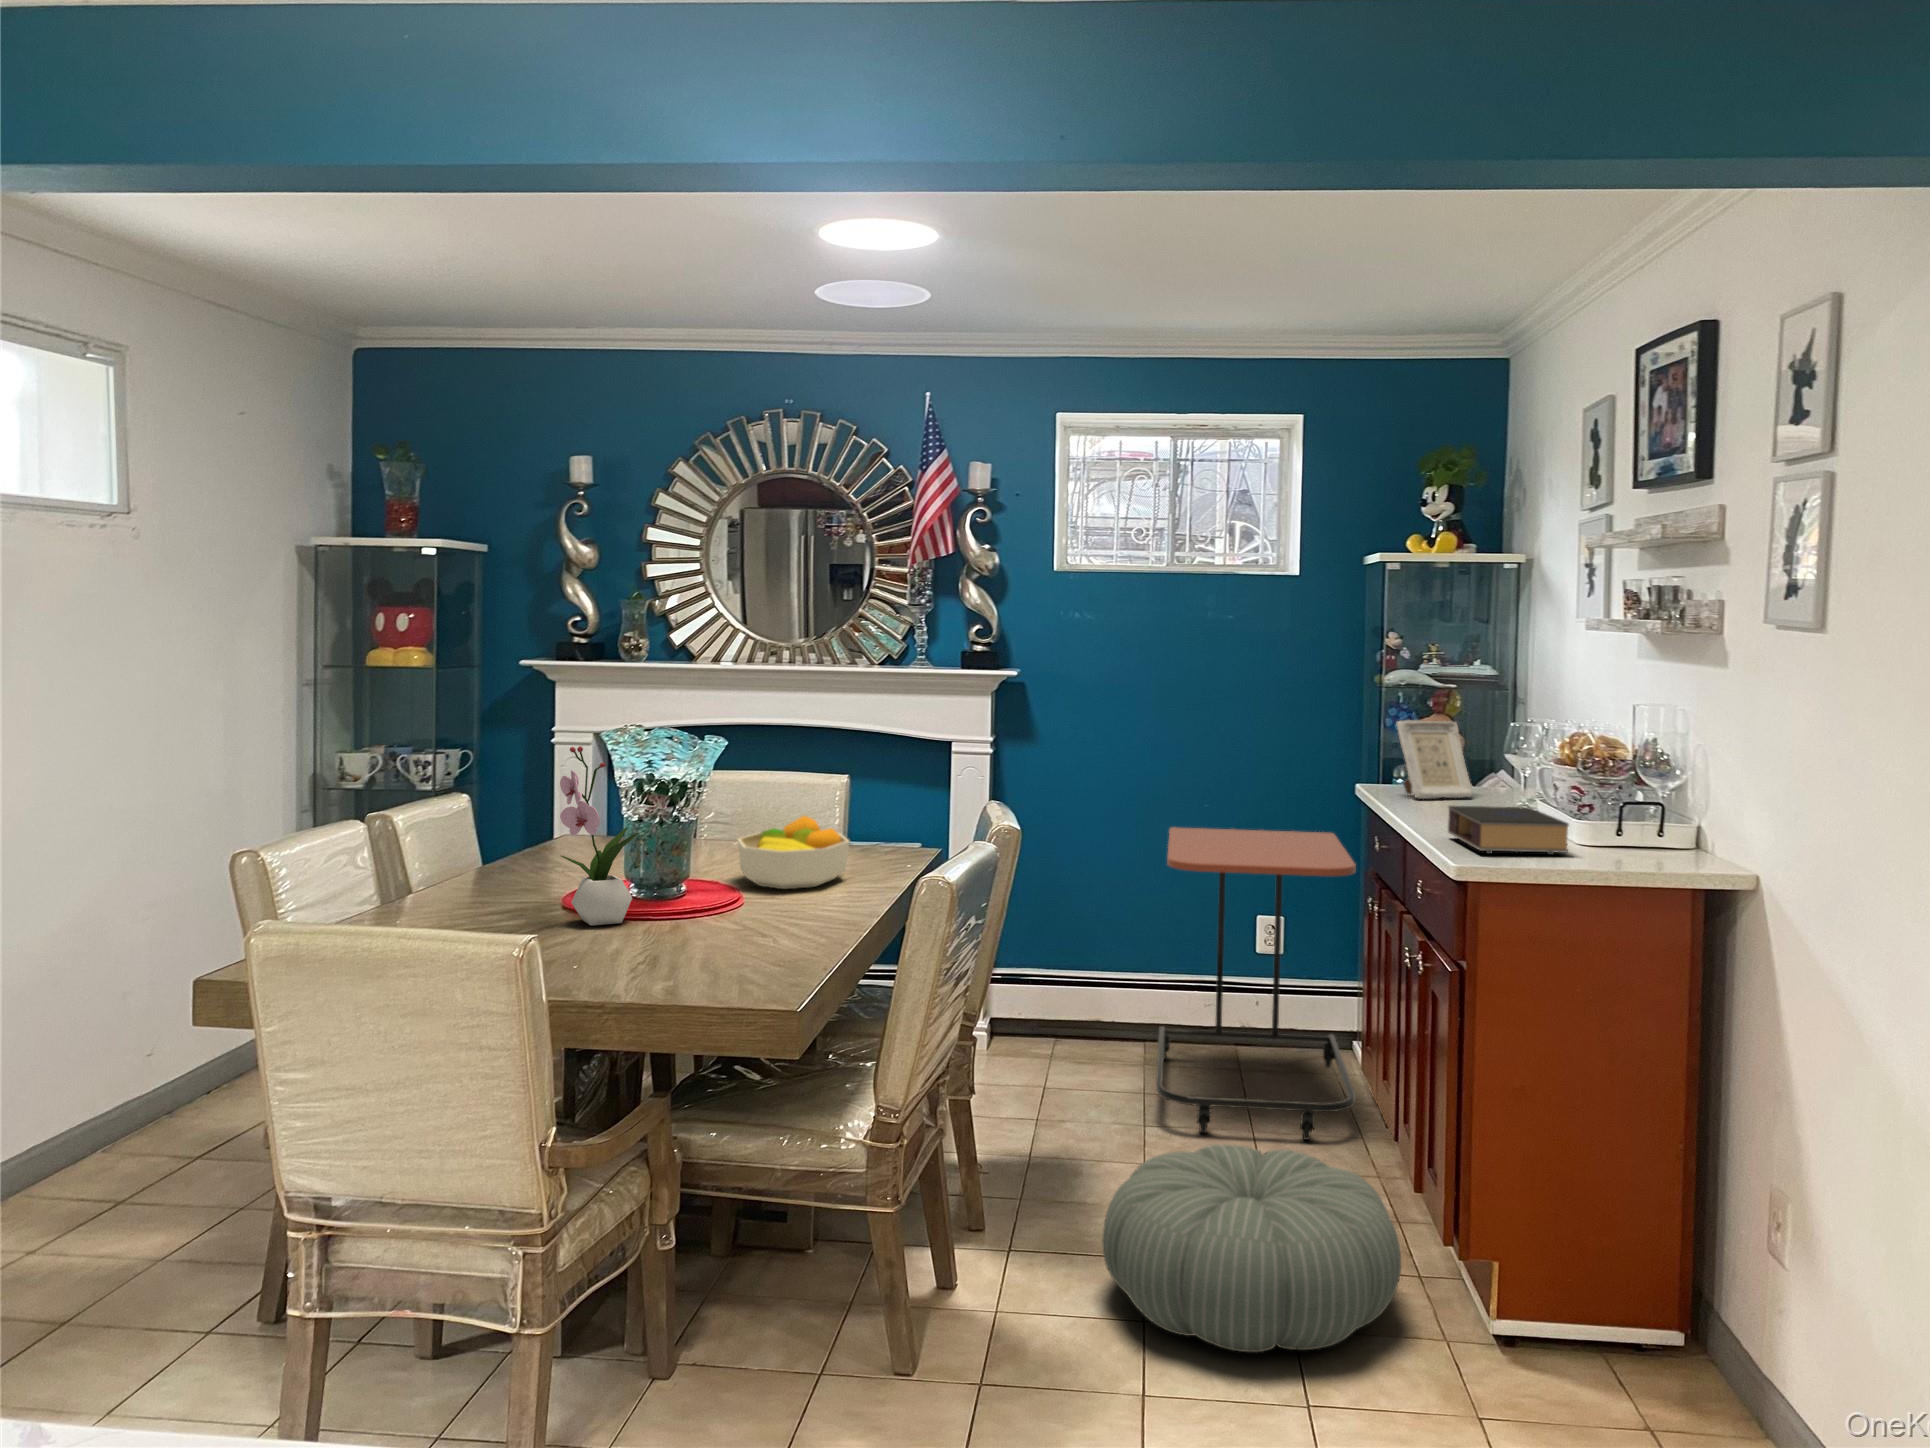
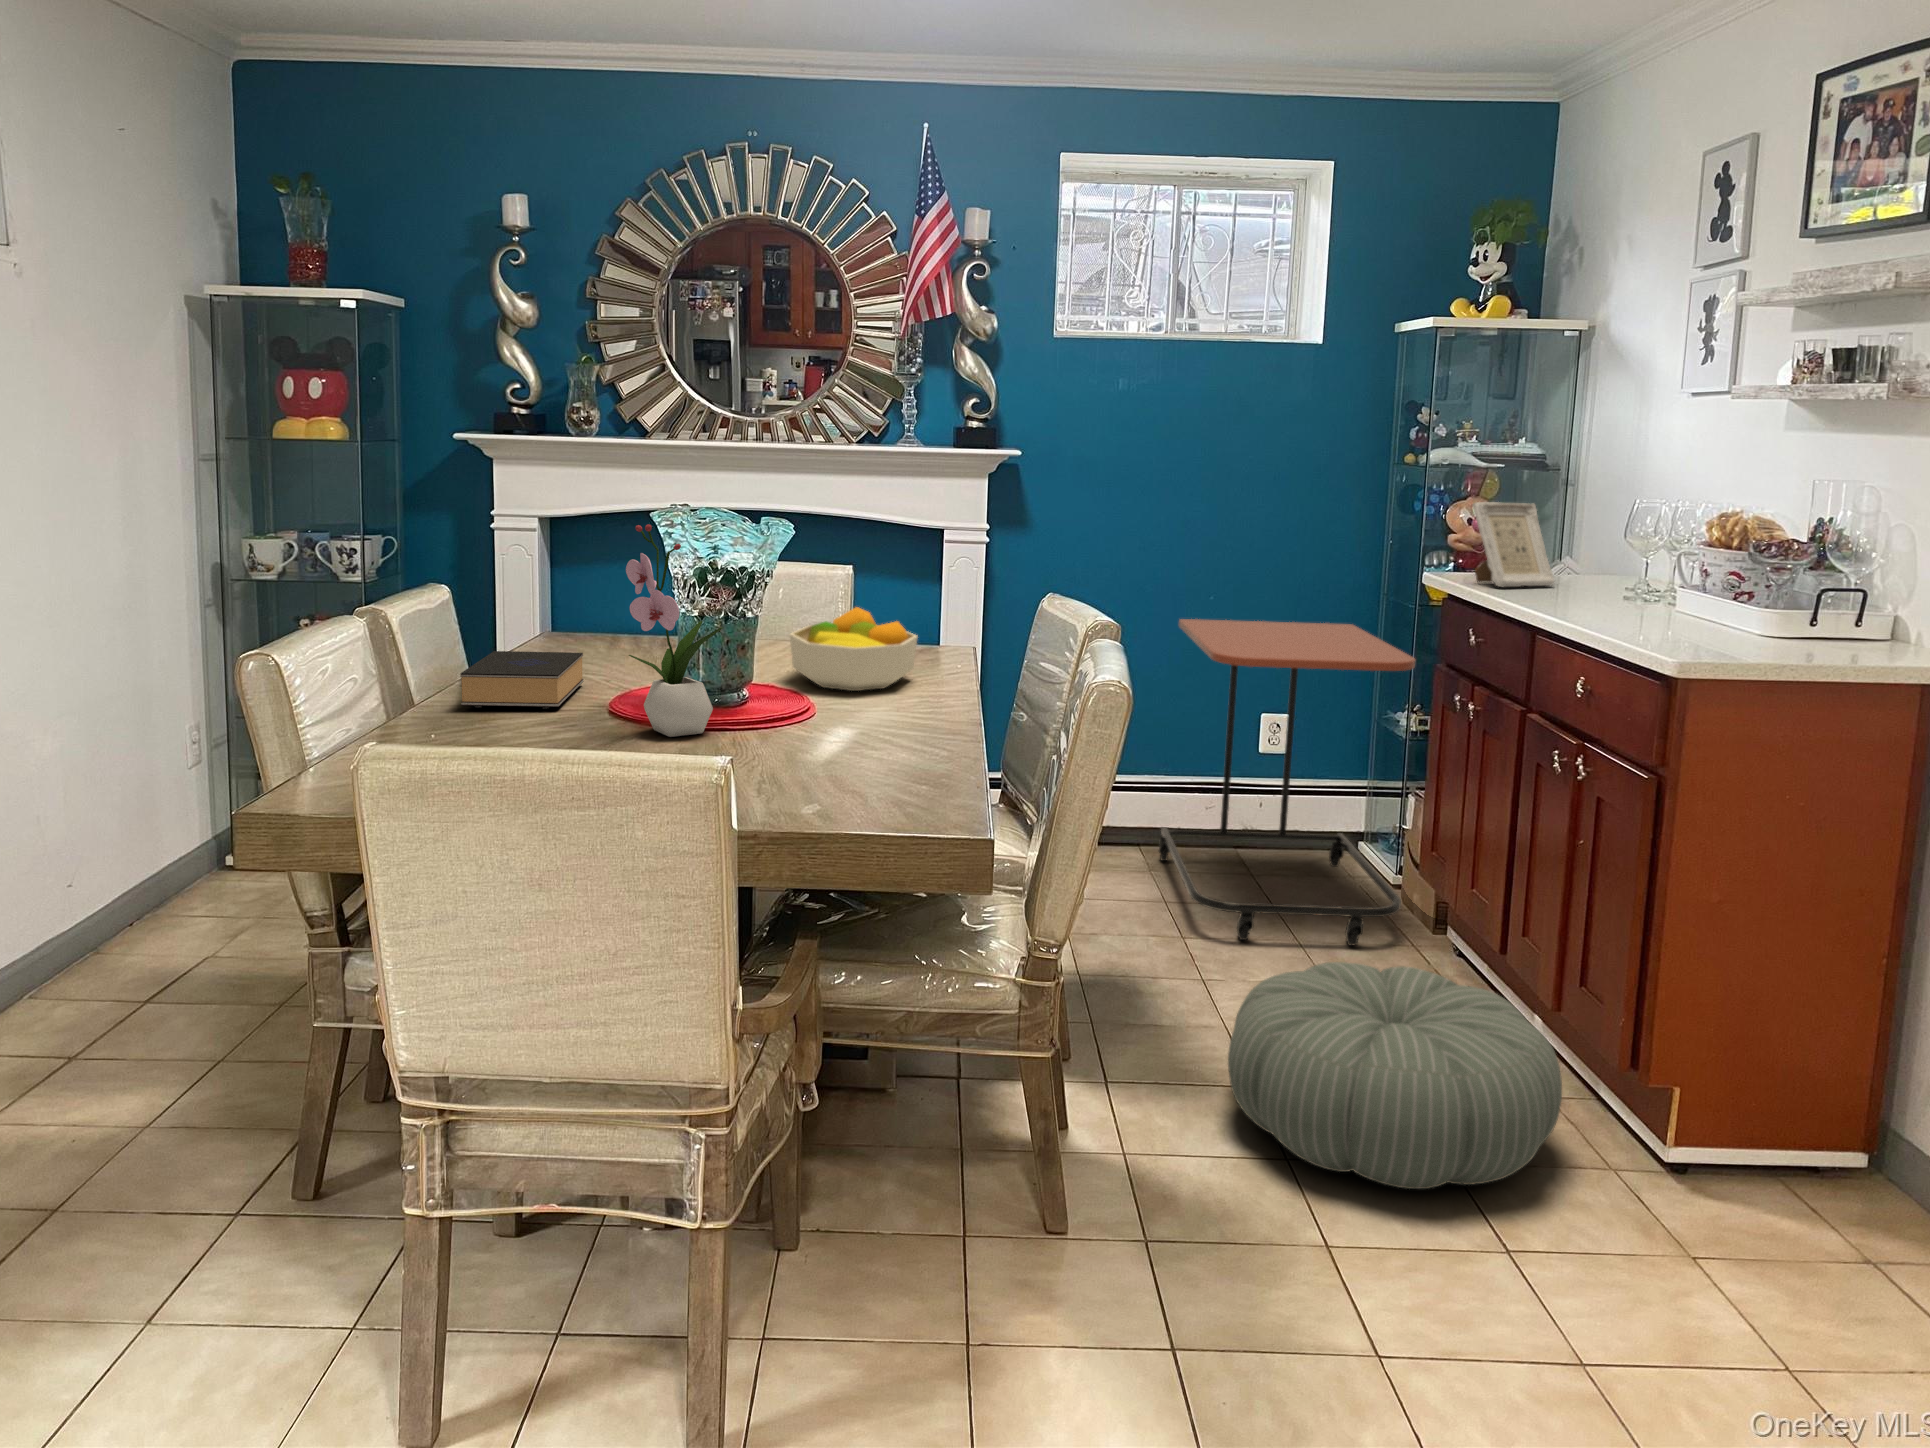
book: present [1448,806,1569,855] -> present [460,651,583,709]

